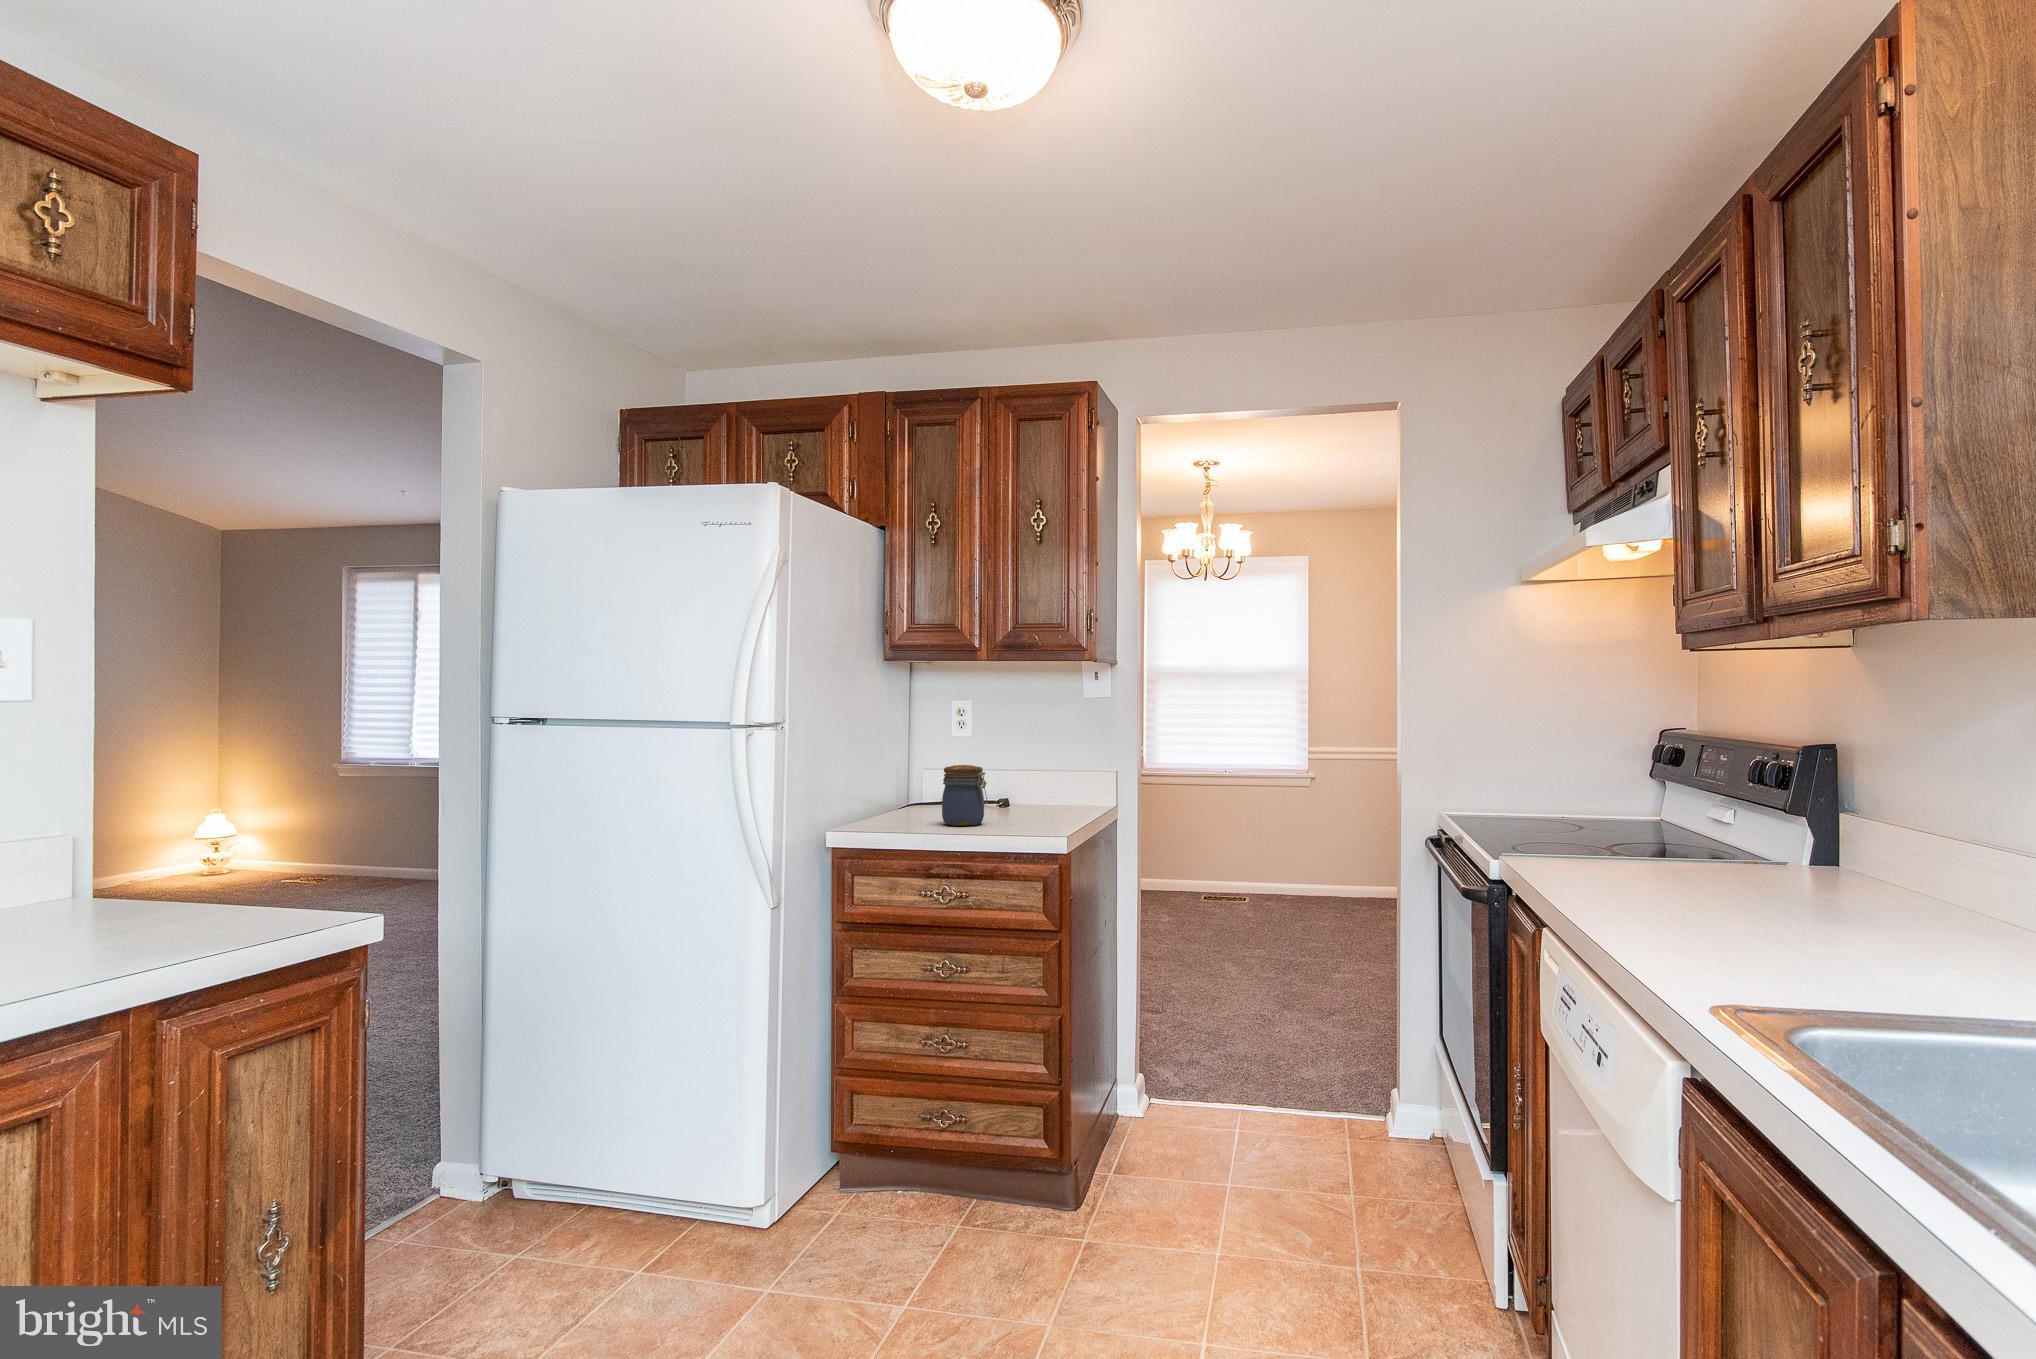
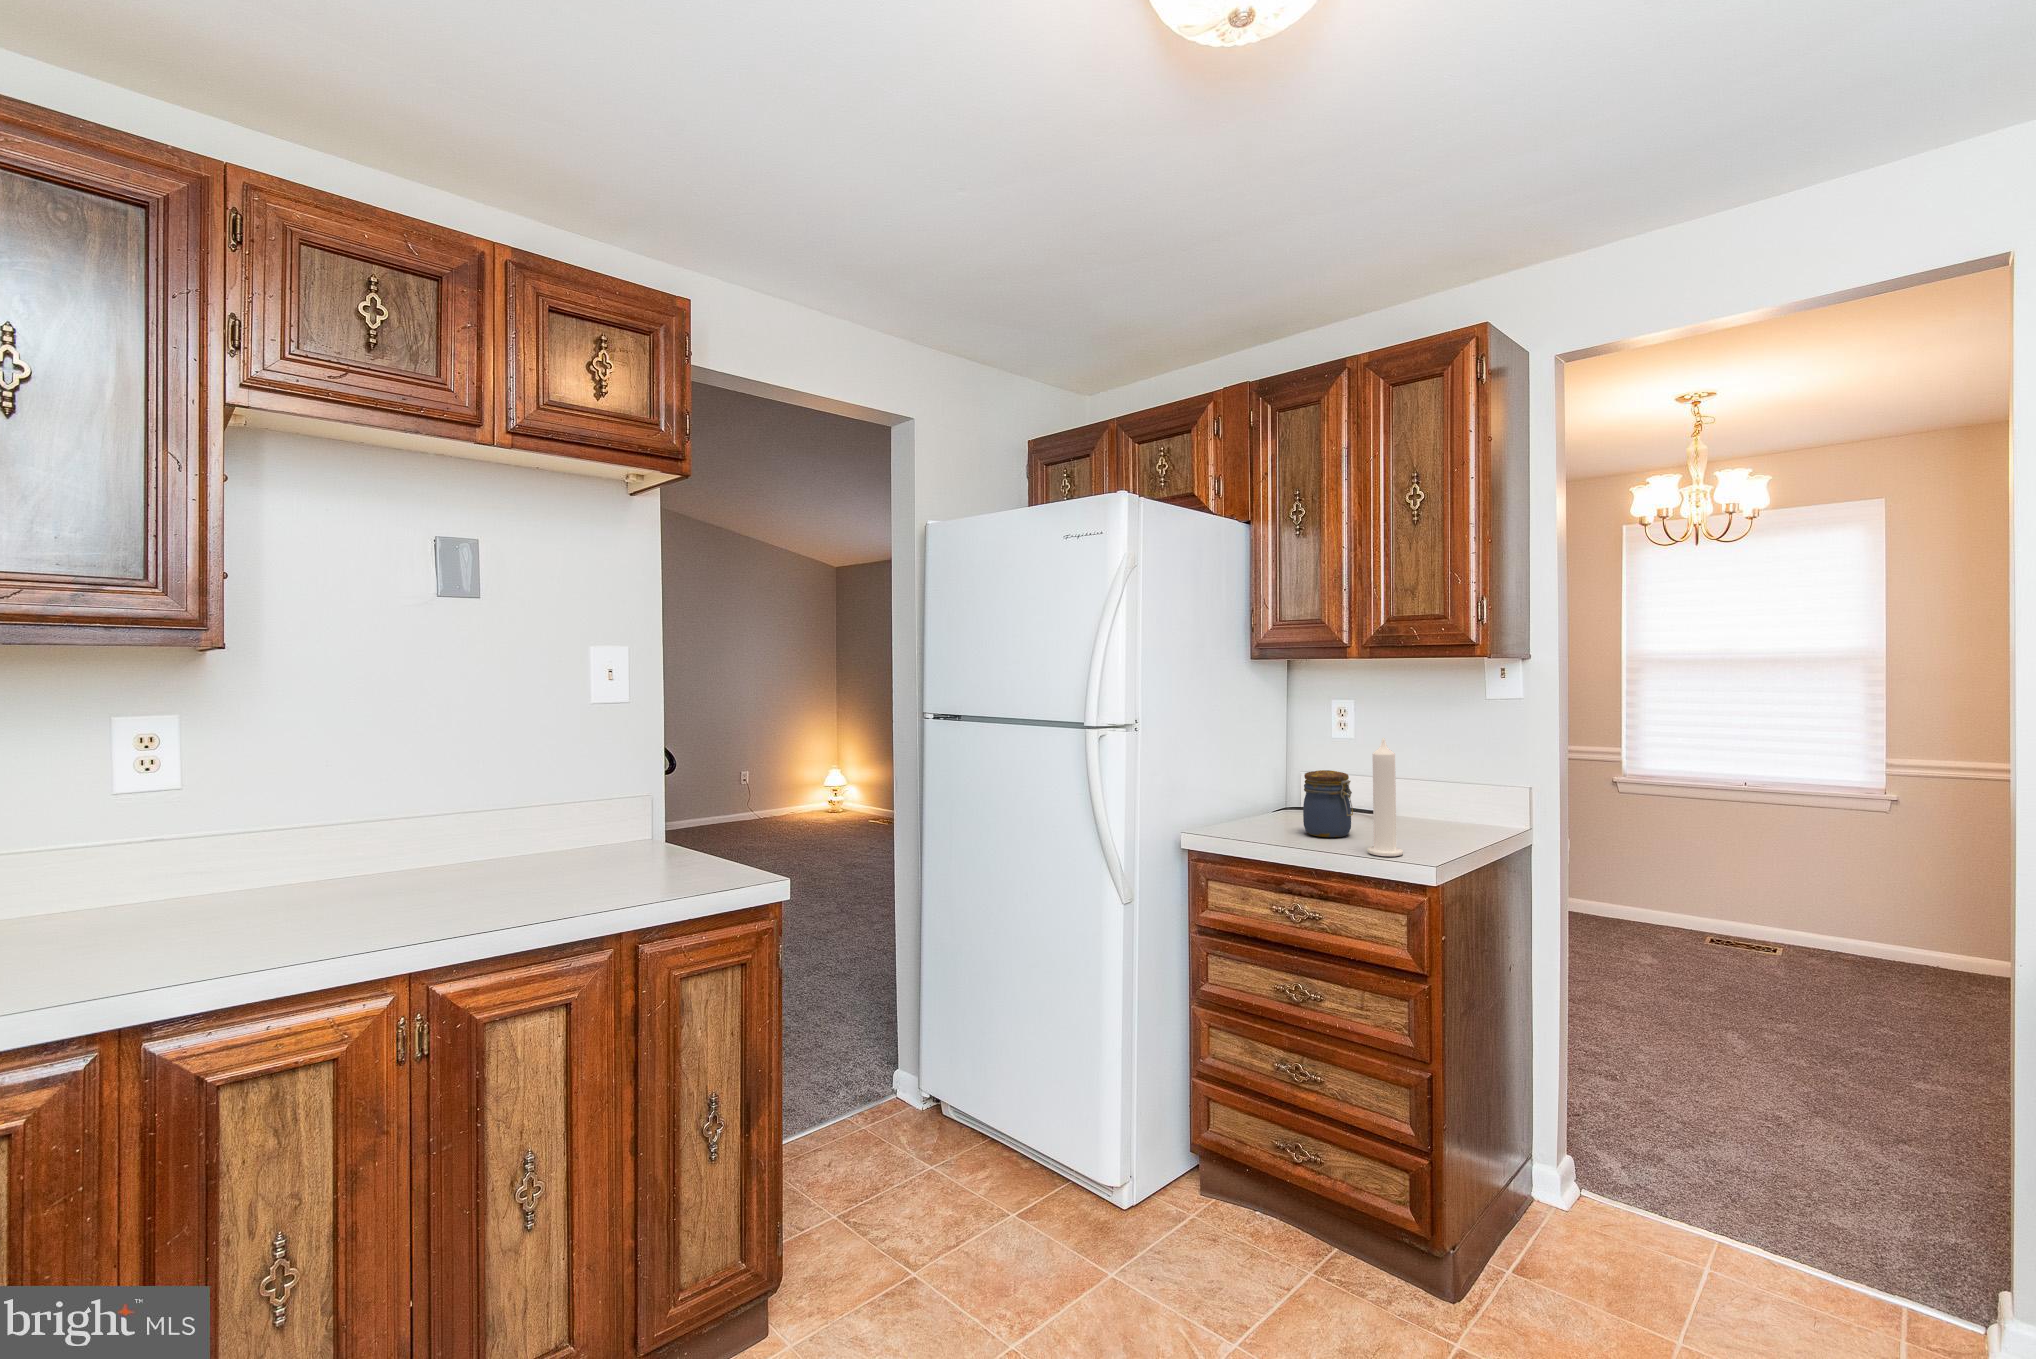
candle: none [1007,729,1035,833] -> present [1368,738,1403,856]

